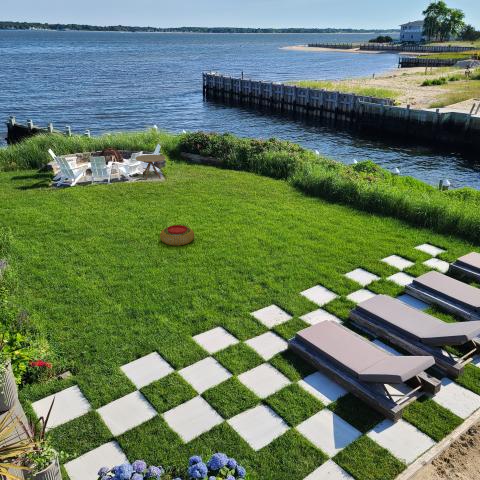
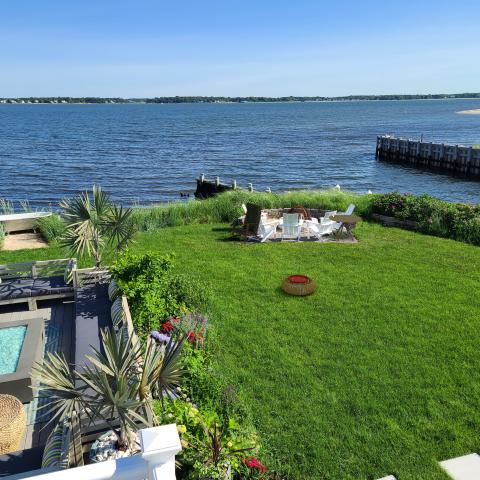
lounge chair: none [35,148,72,189] -> present [231,202,261,243]
pouf: present [160,225,194,246] -> present [281,274,316,295]

